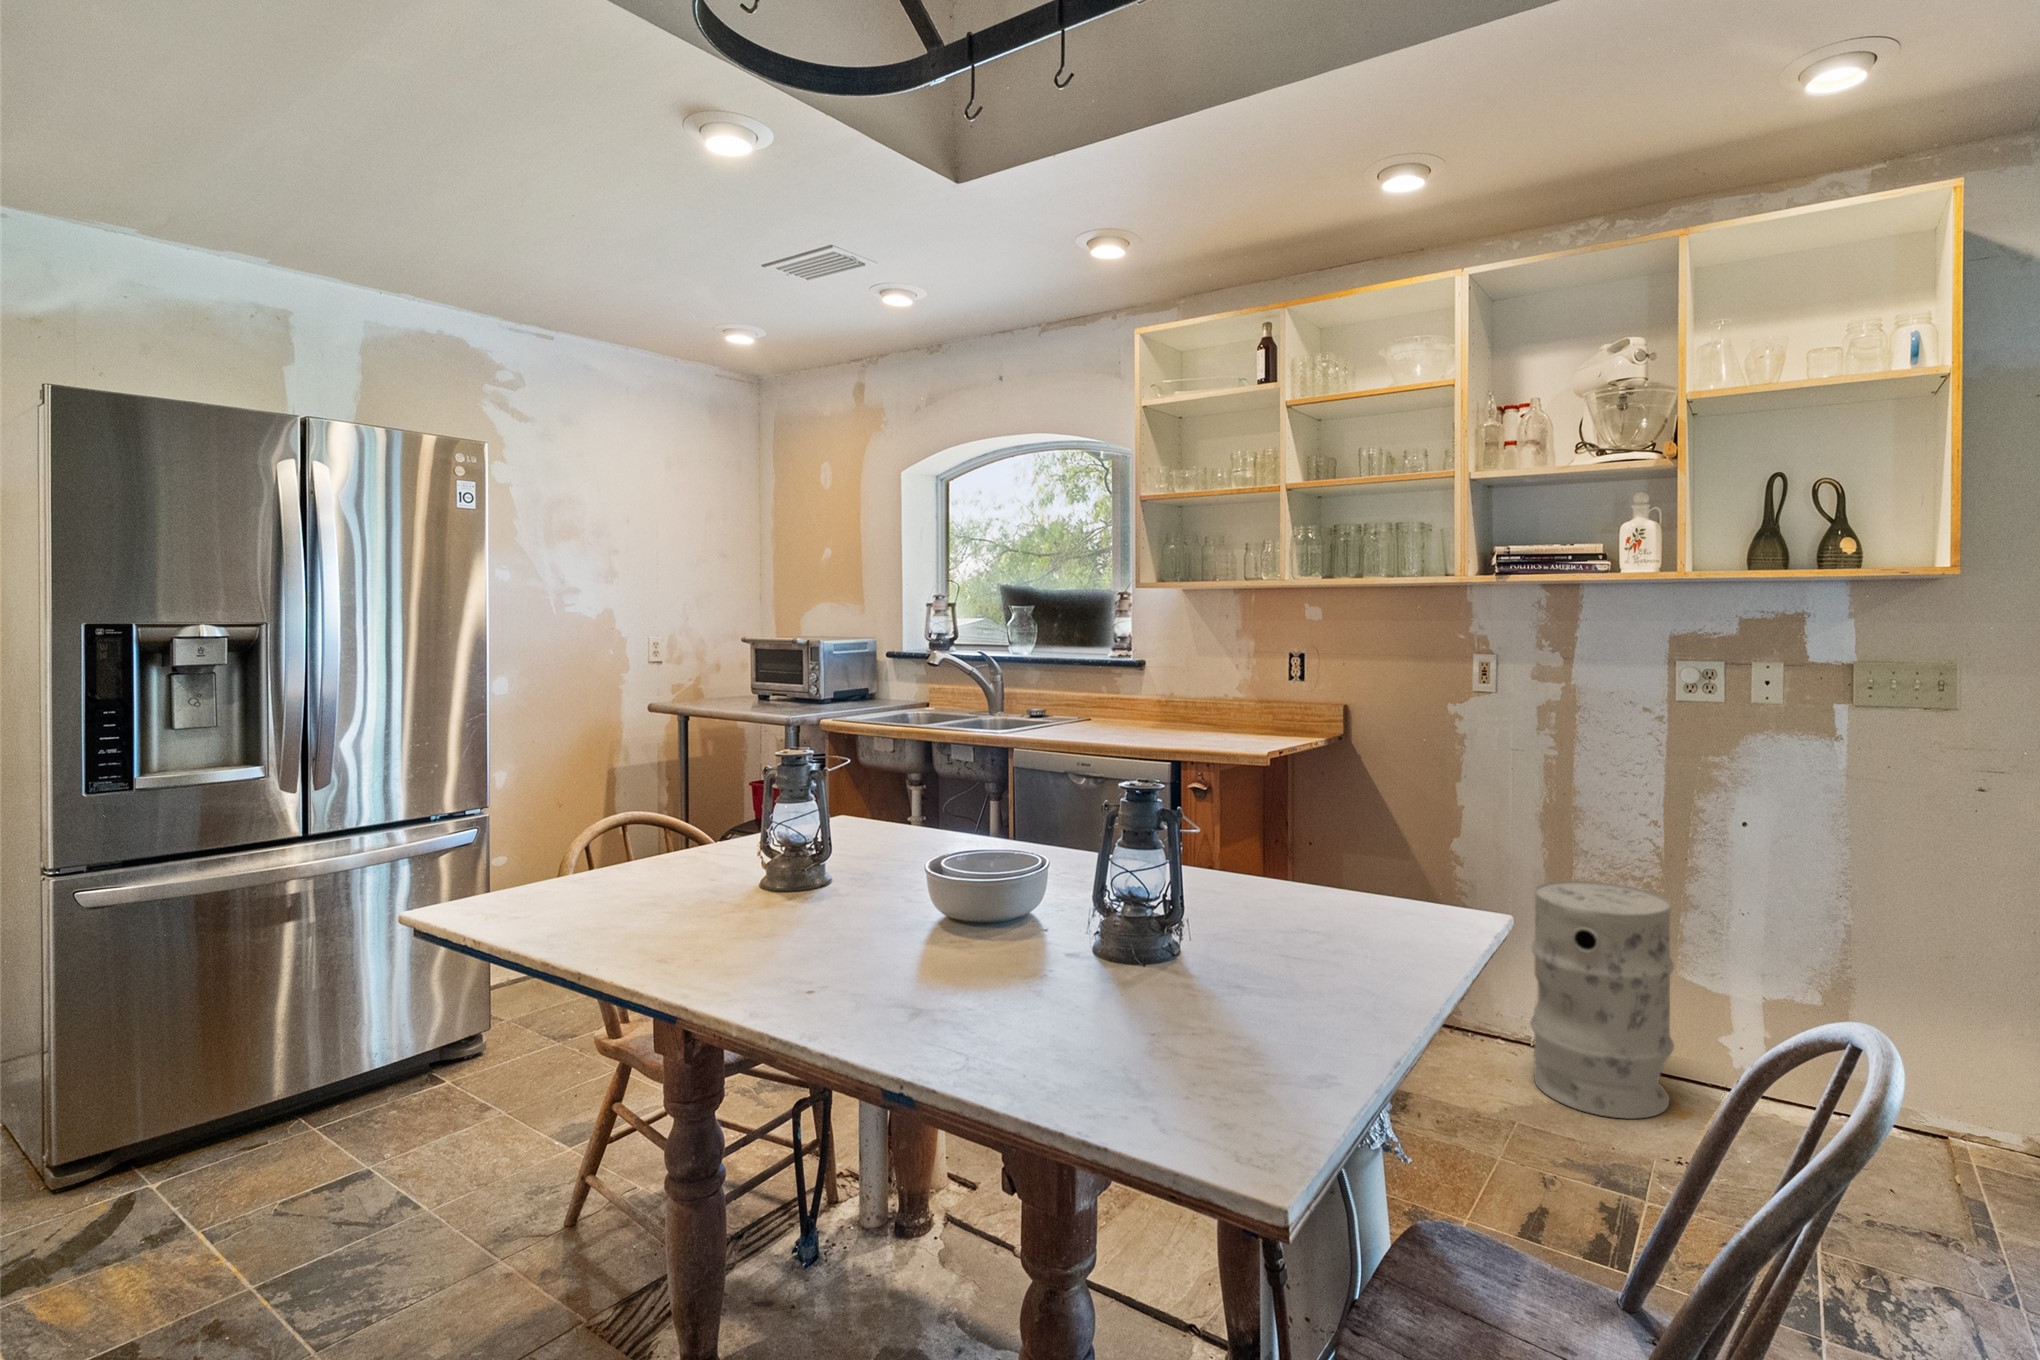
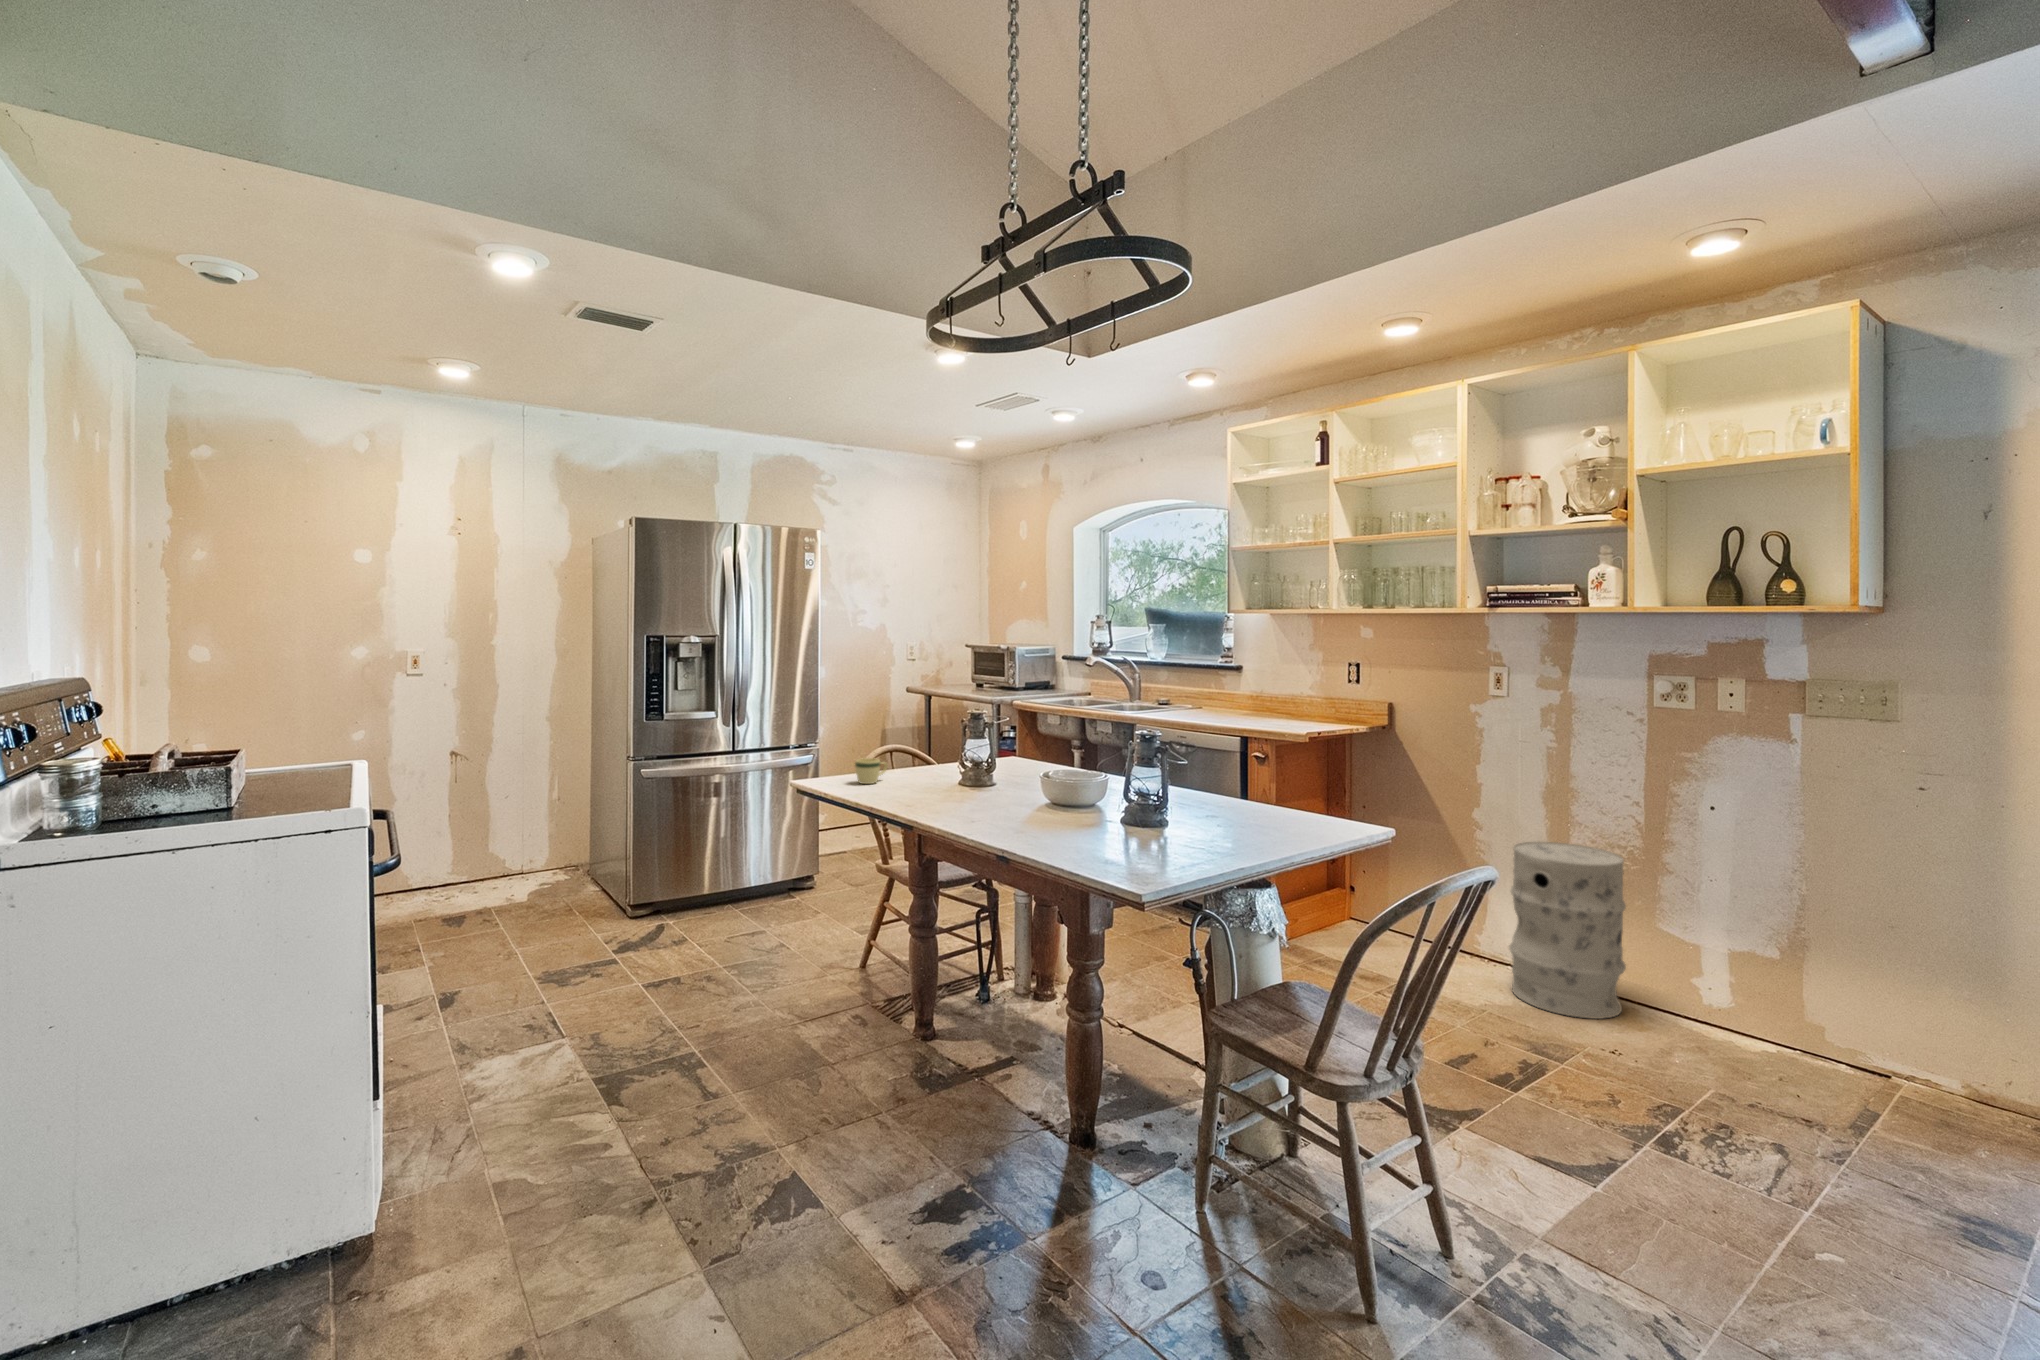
mug: none [544,852,615,906] -> present [855,758,887,784]

